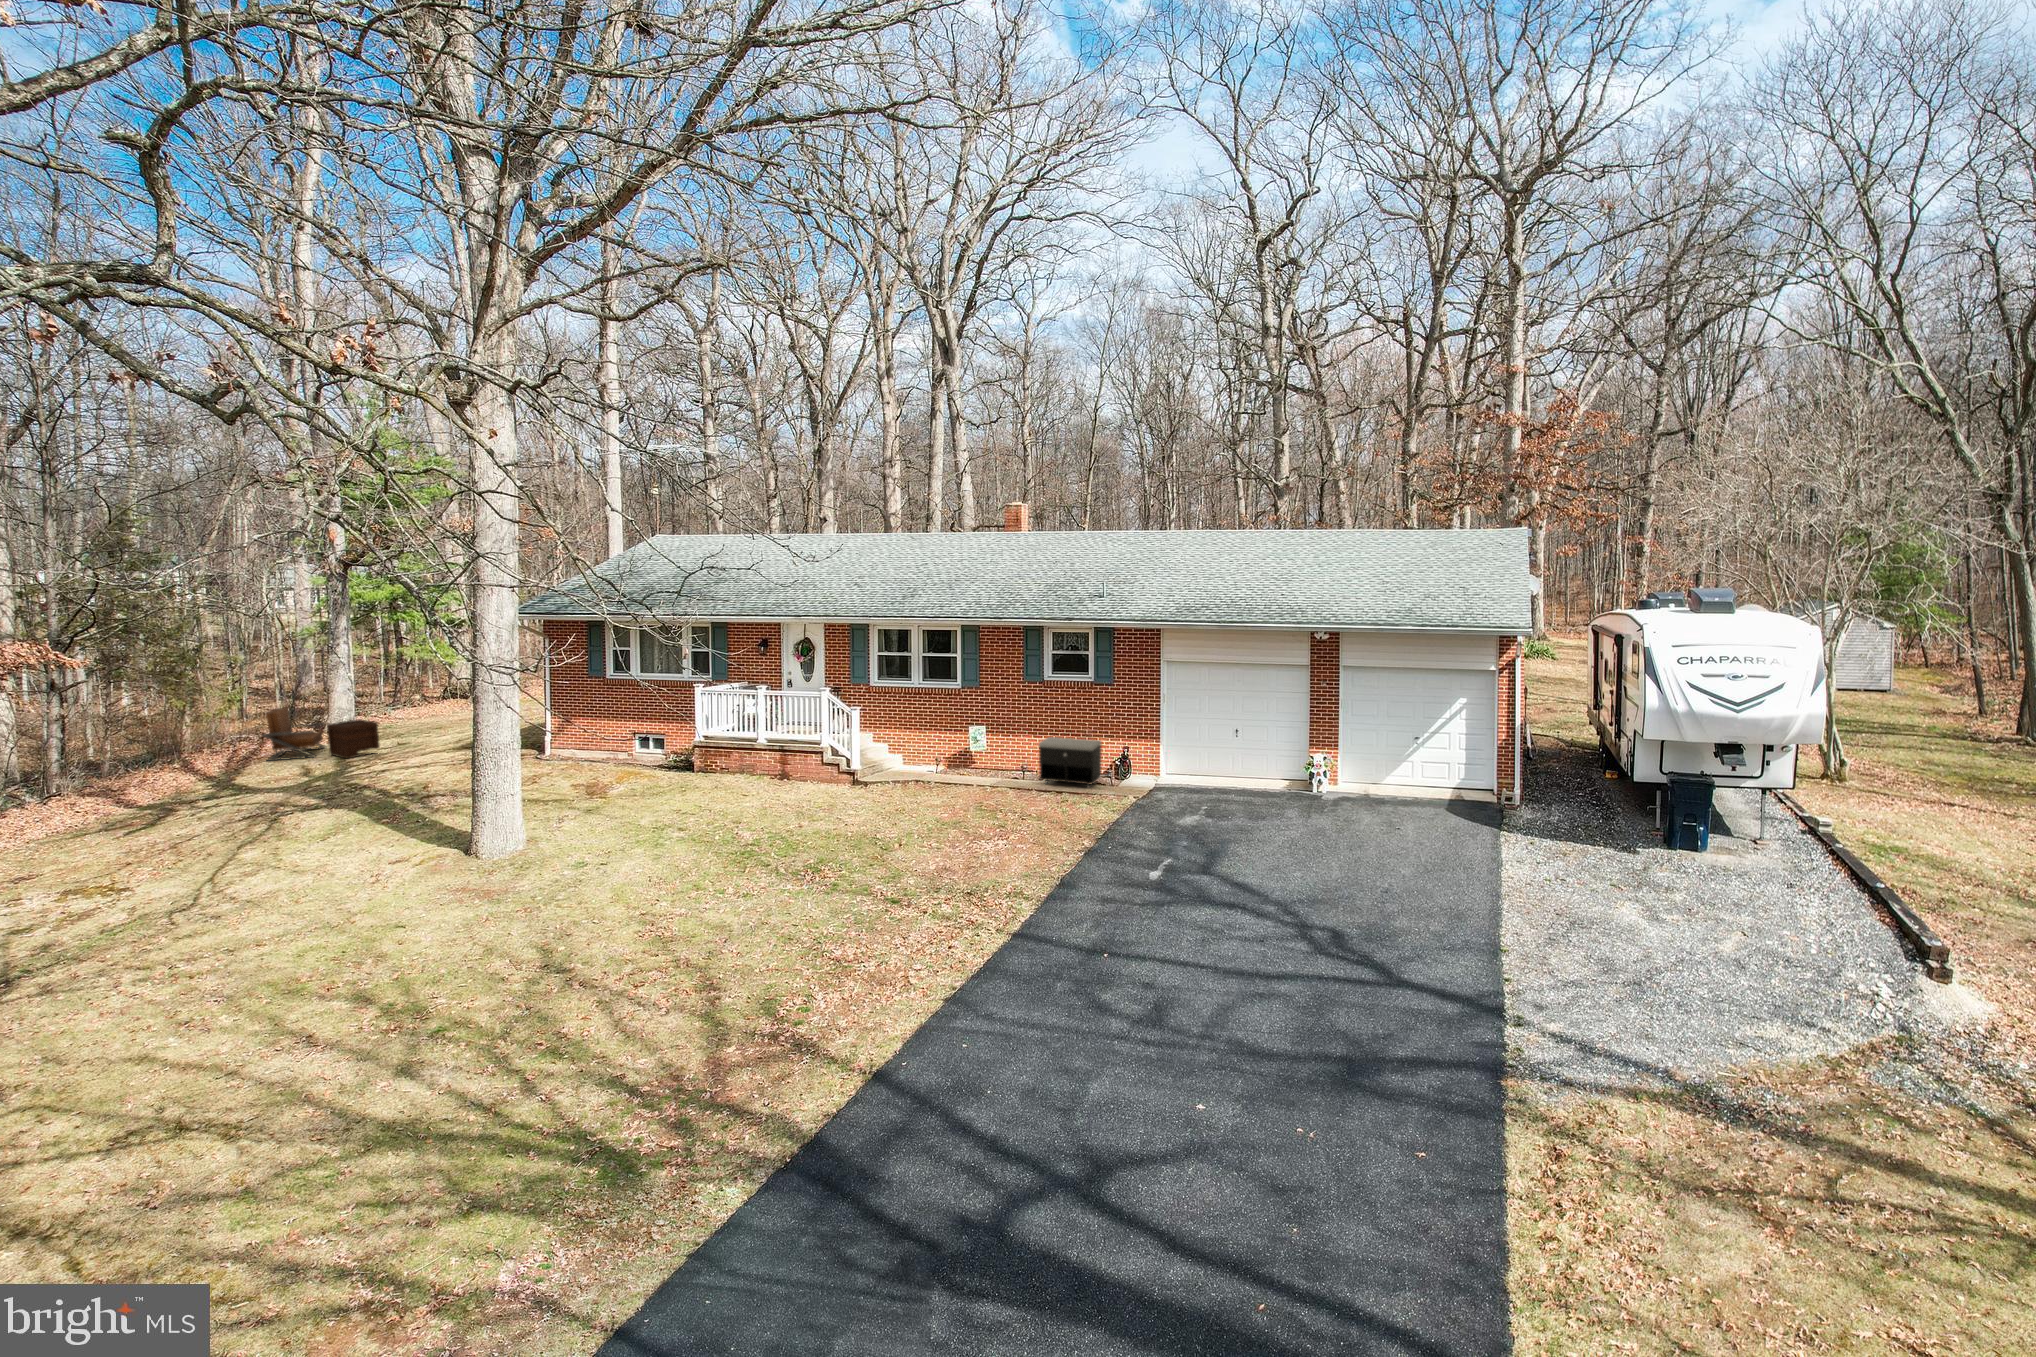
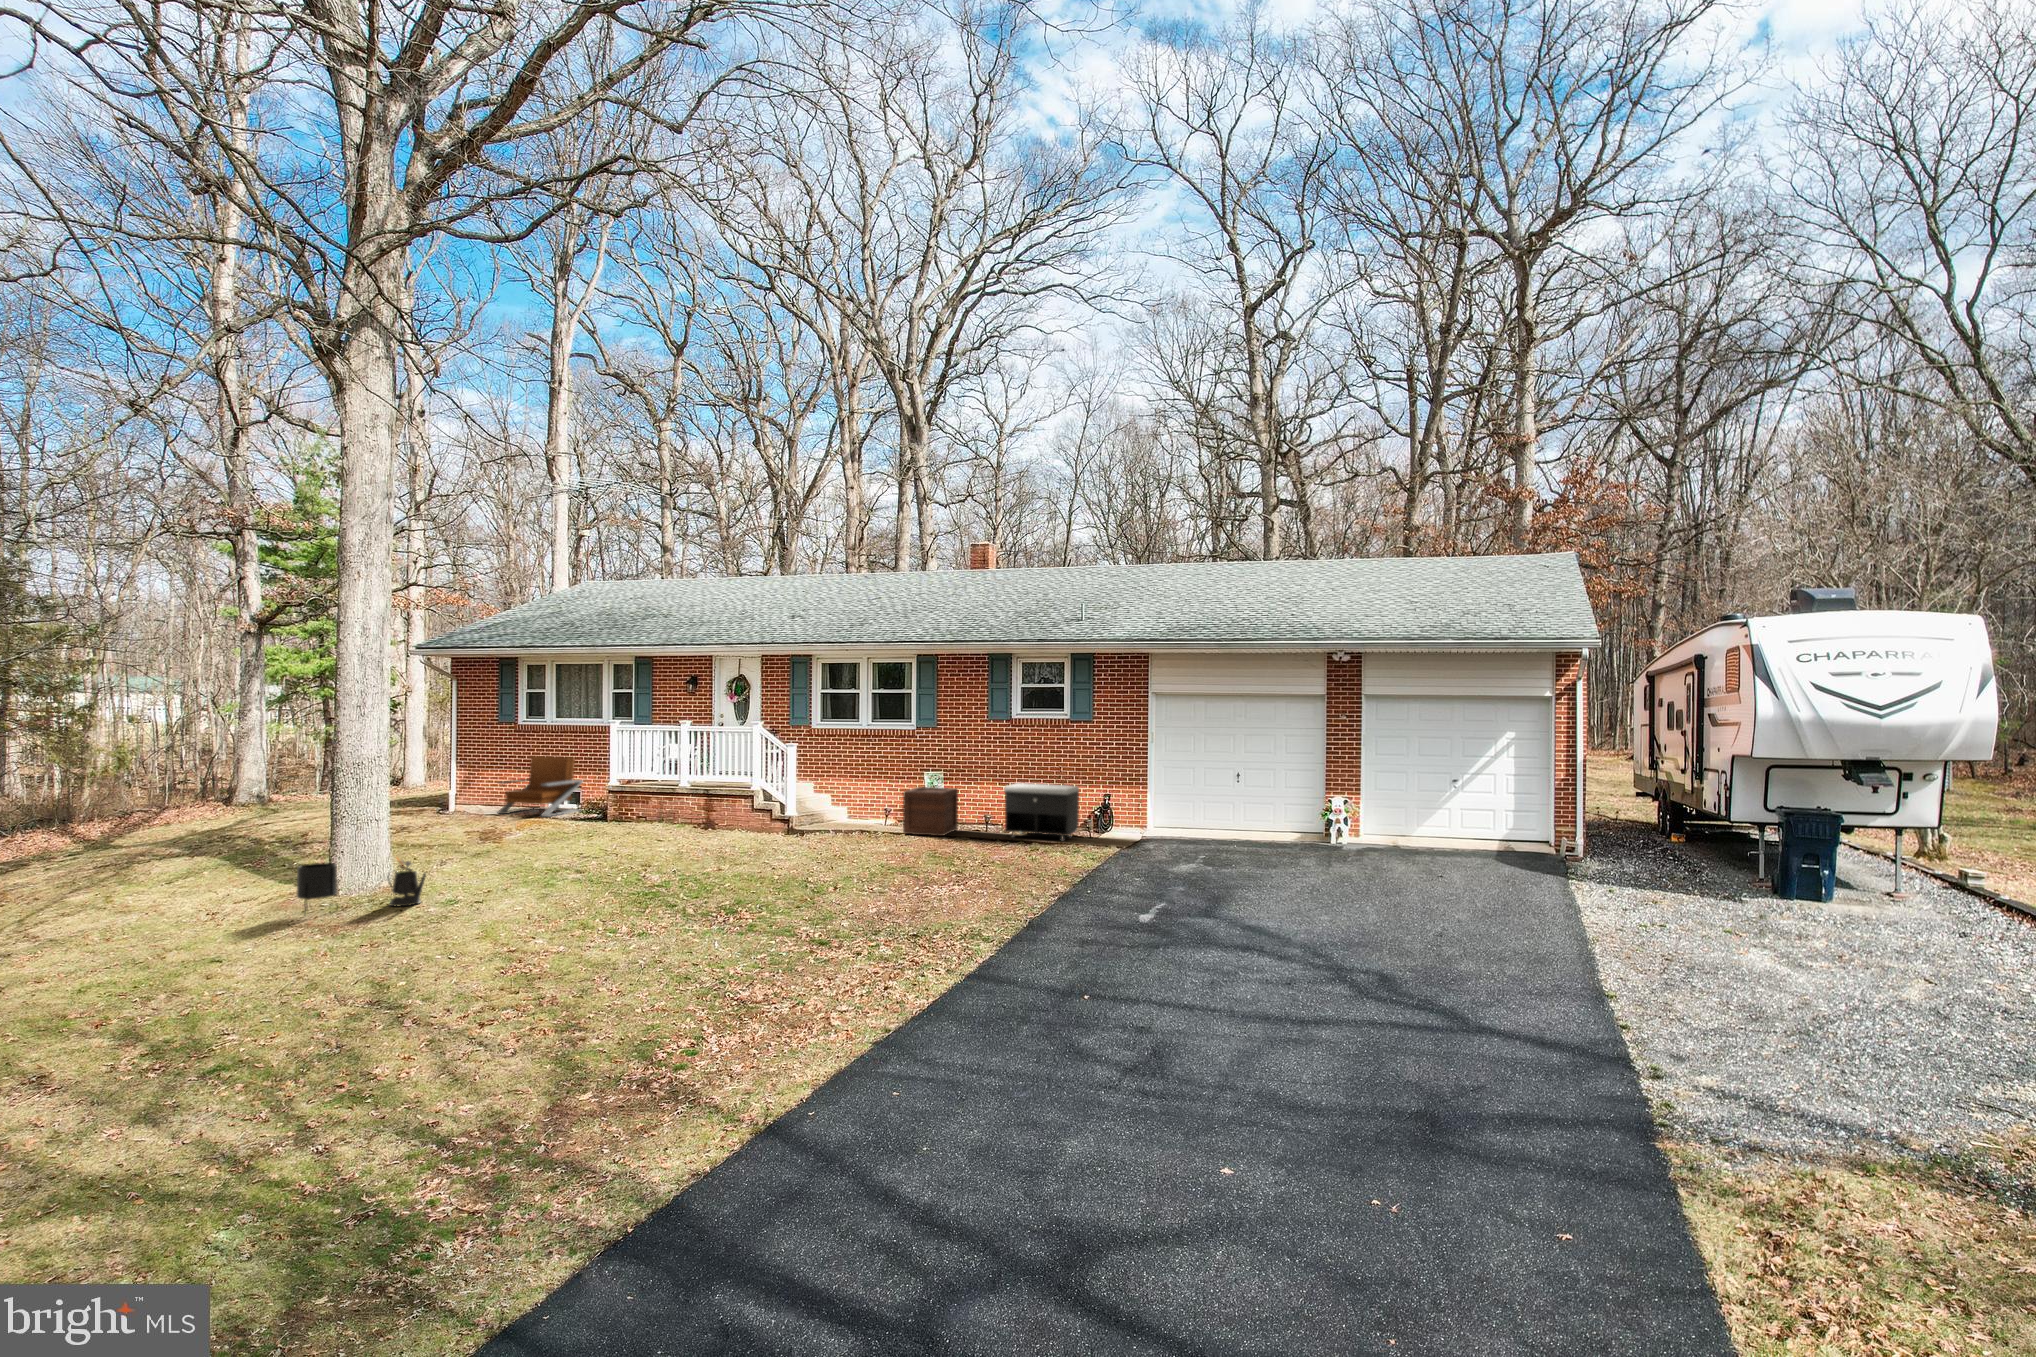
lounge chair: present [262,707,326,761] -> present [498,756,583,817]
wooden crate: present [327,719,380,758] -> present [903,787,958,836]
watering can: none [566,839,597,879] -> present [388,858,426,906]
planter: none [502,848,534,892] -> present [297,863,338,911]

